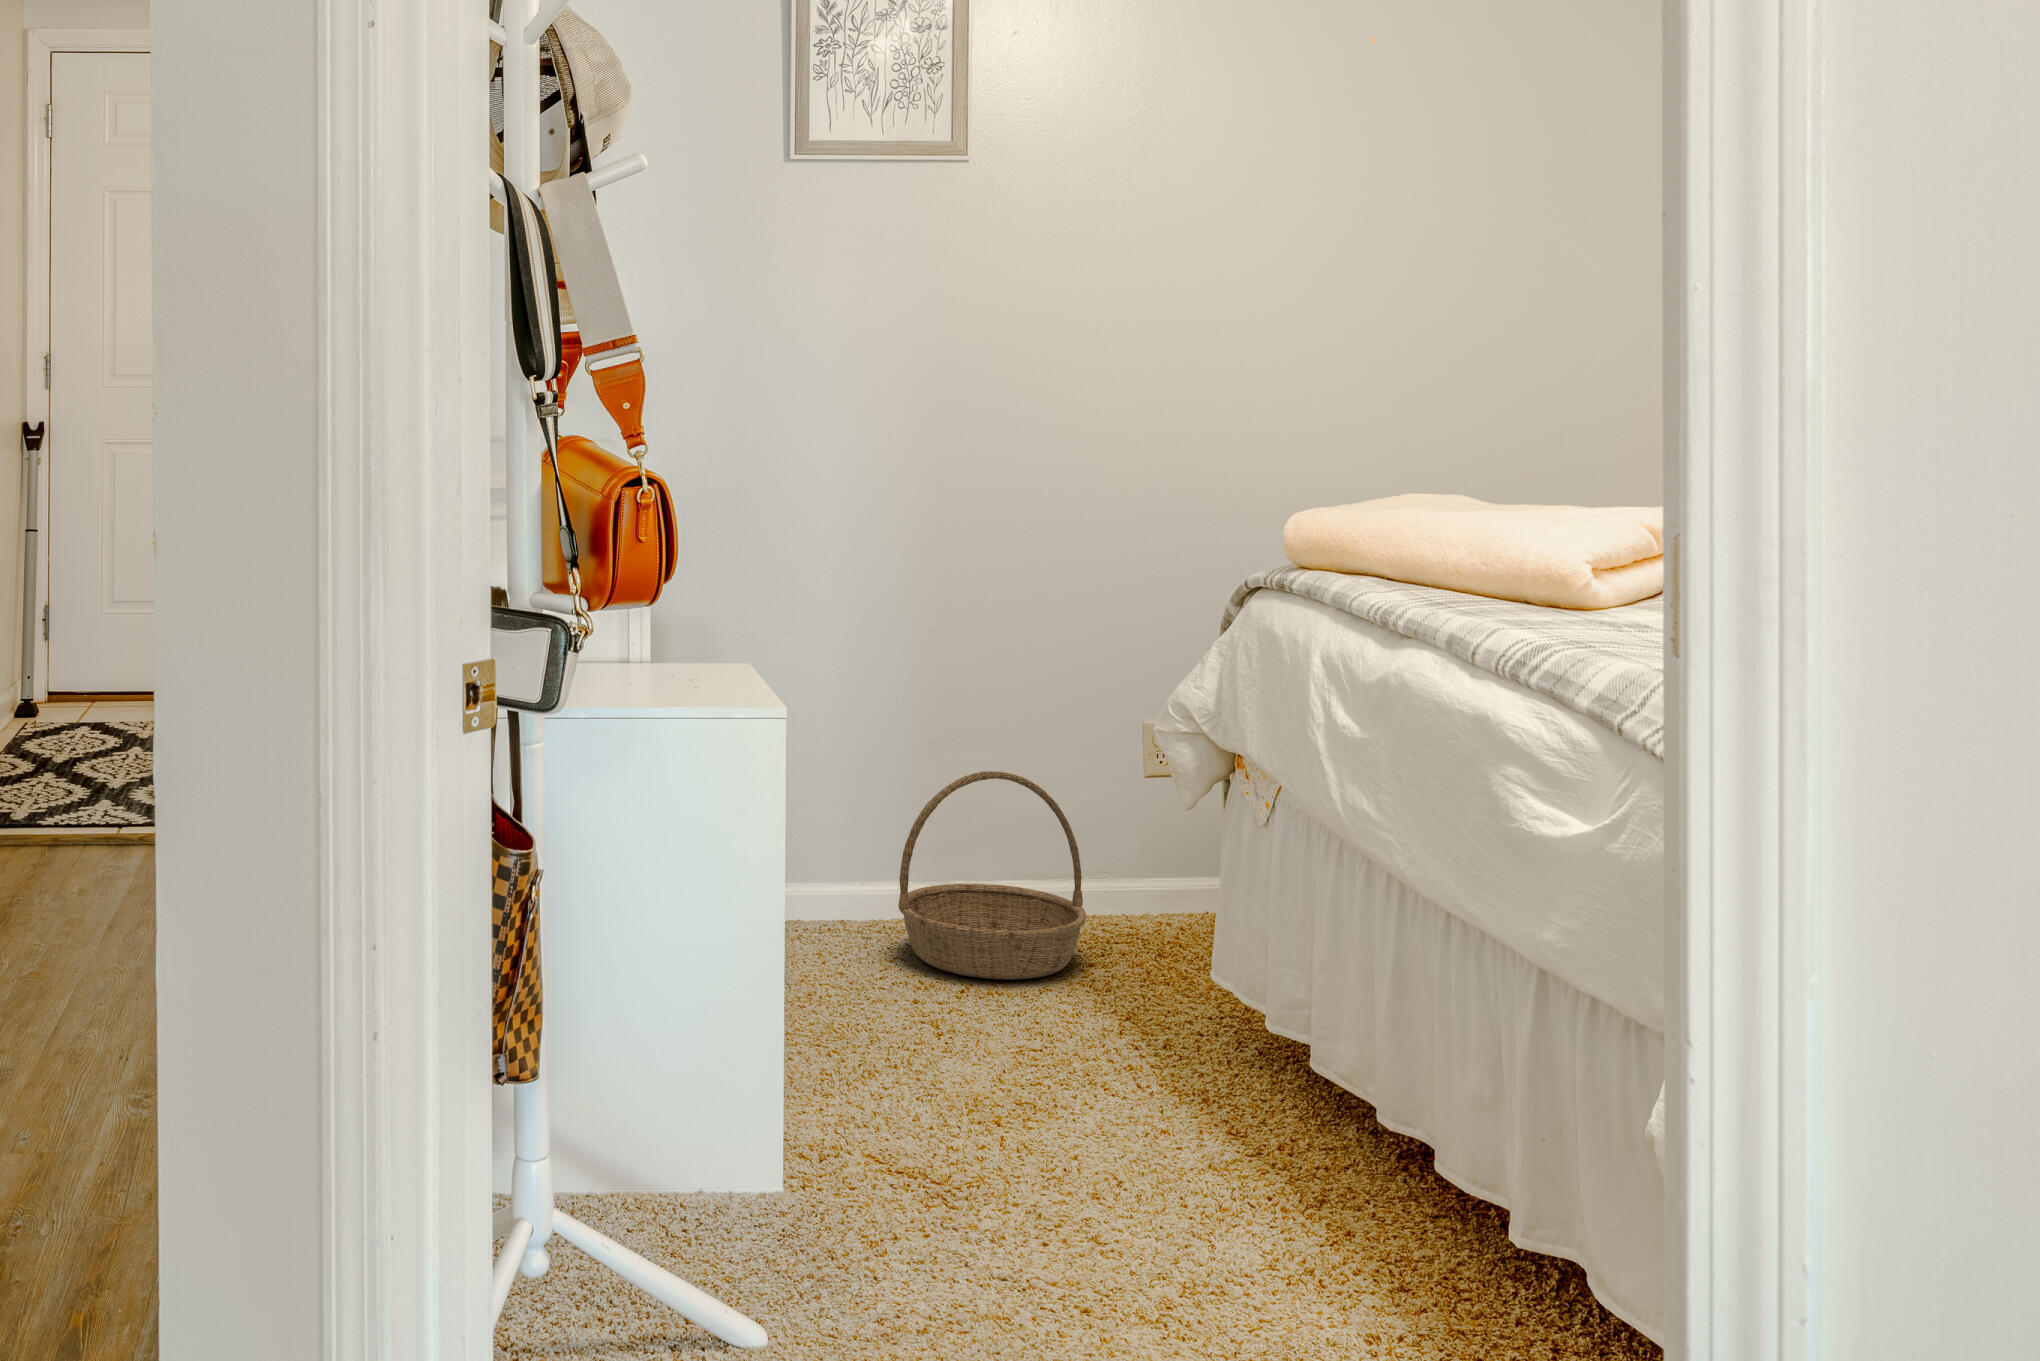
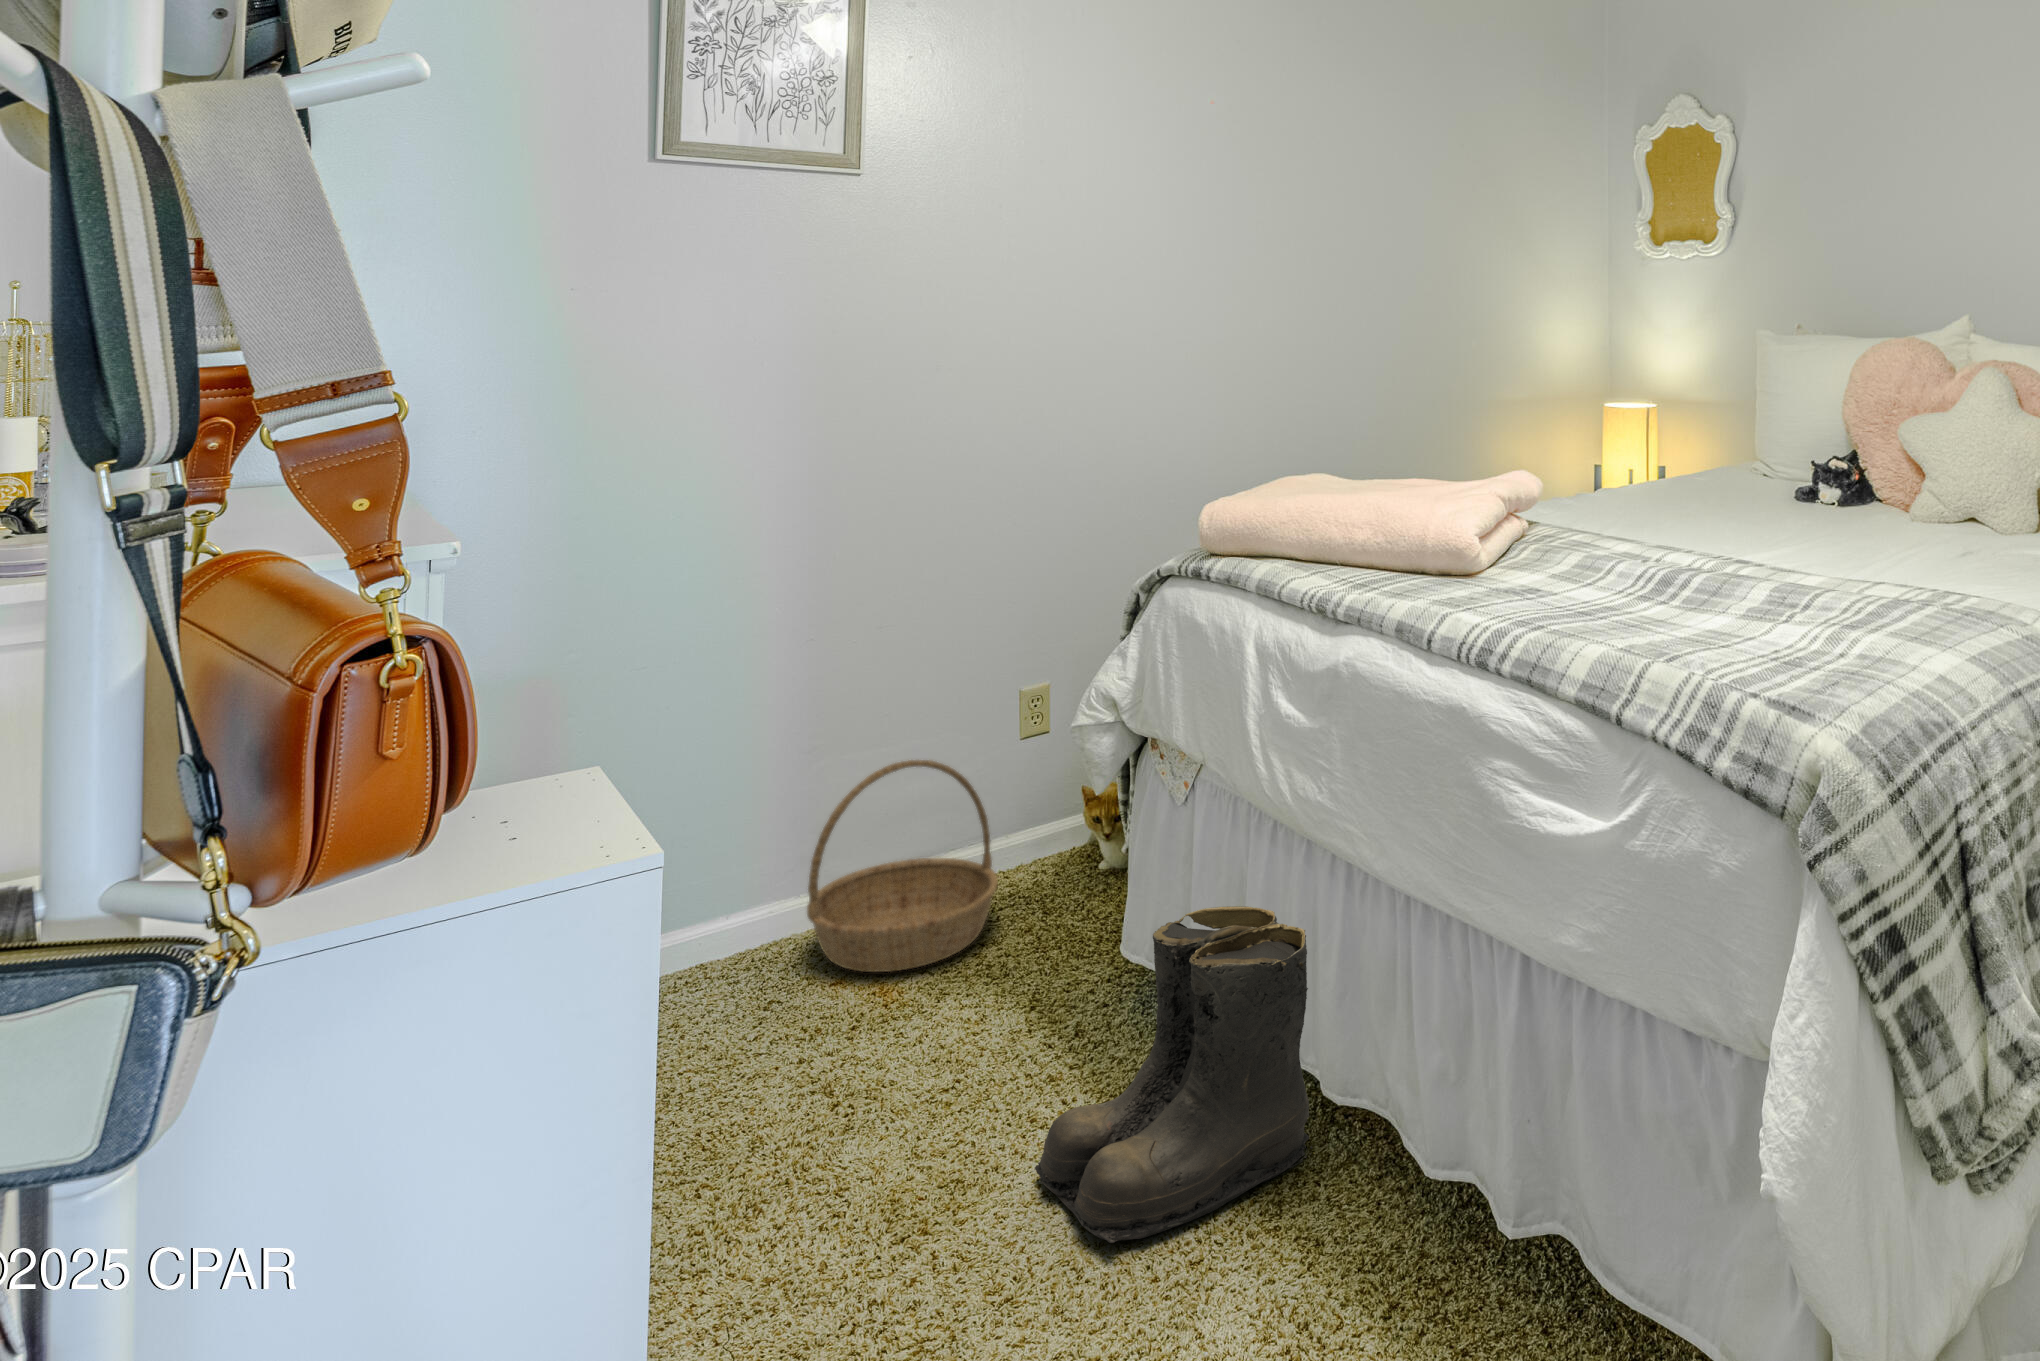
boots: none [1071,925,1354,1196] -> present [1035,906,1312,1243]

